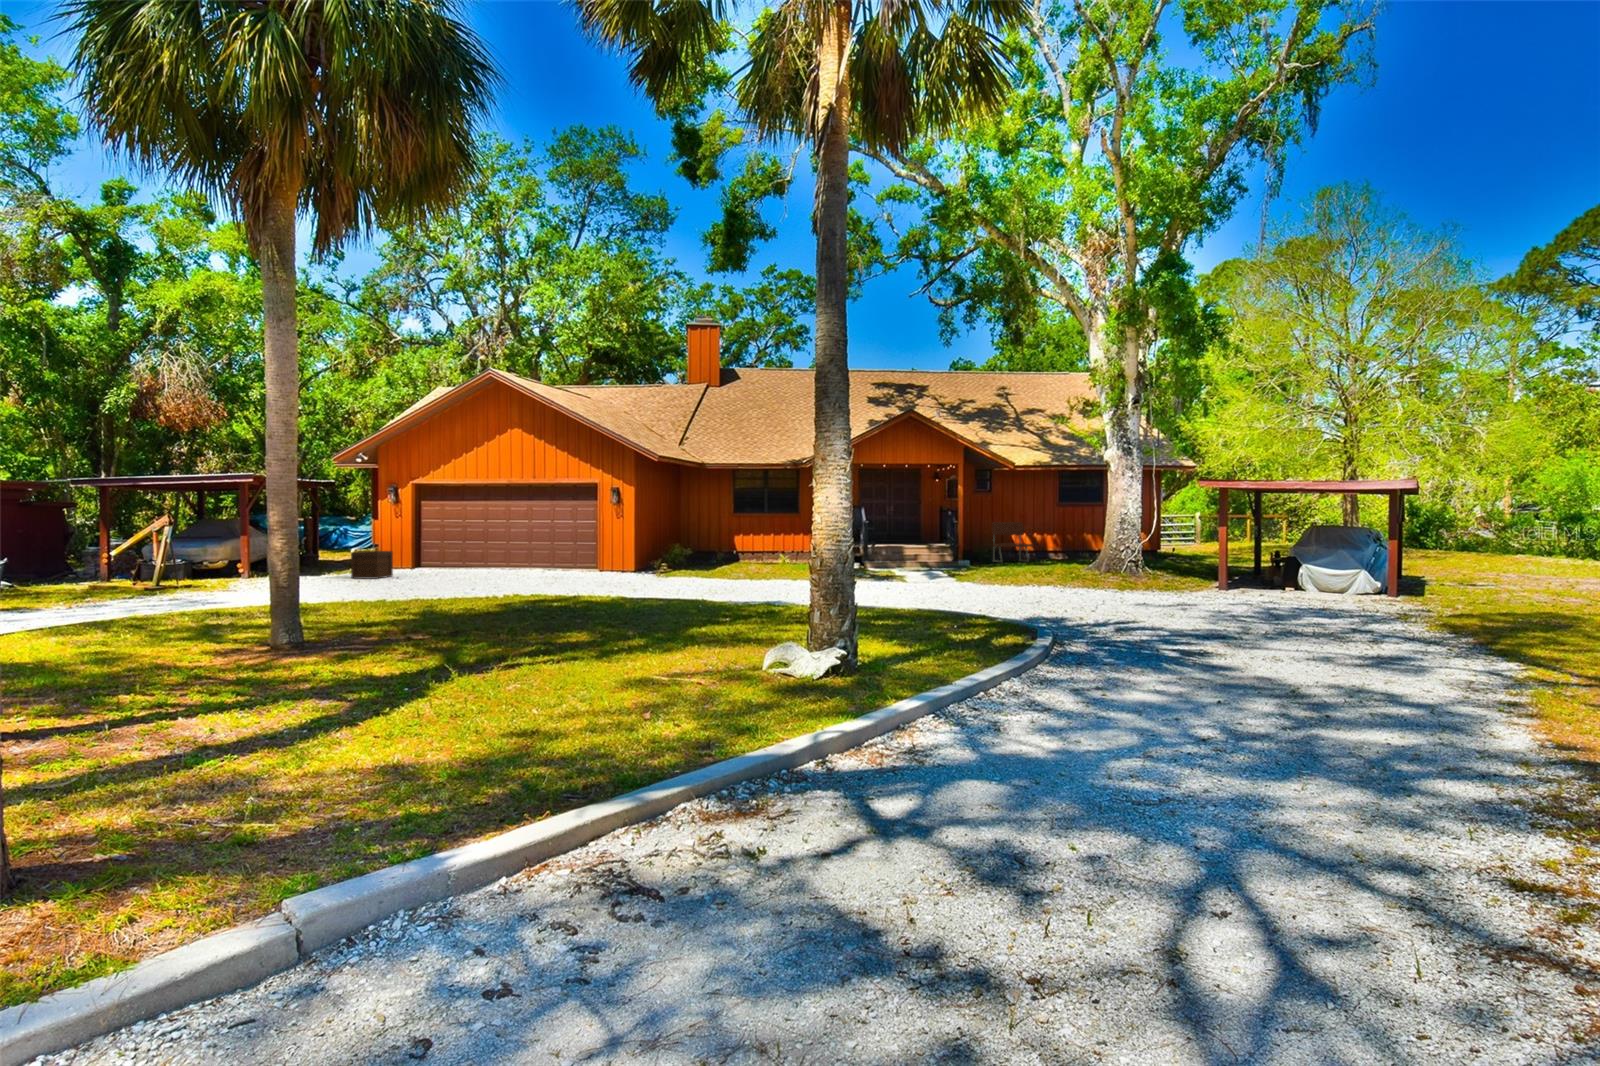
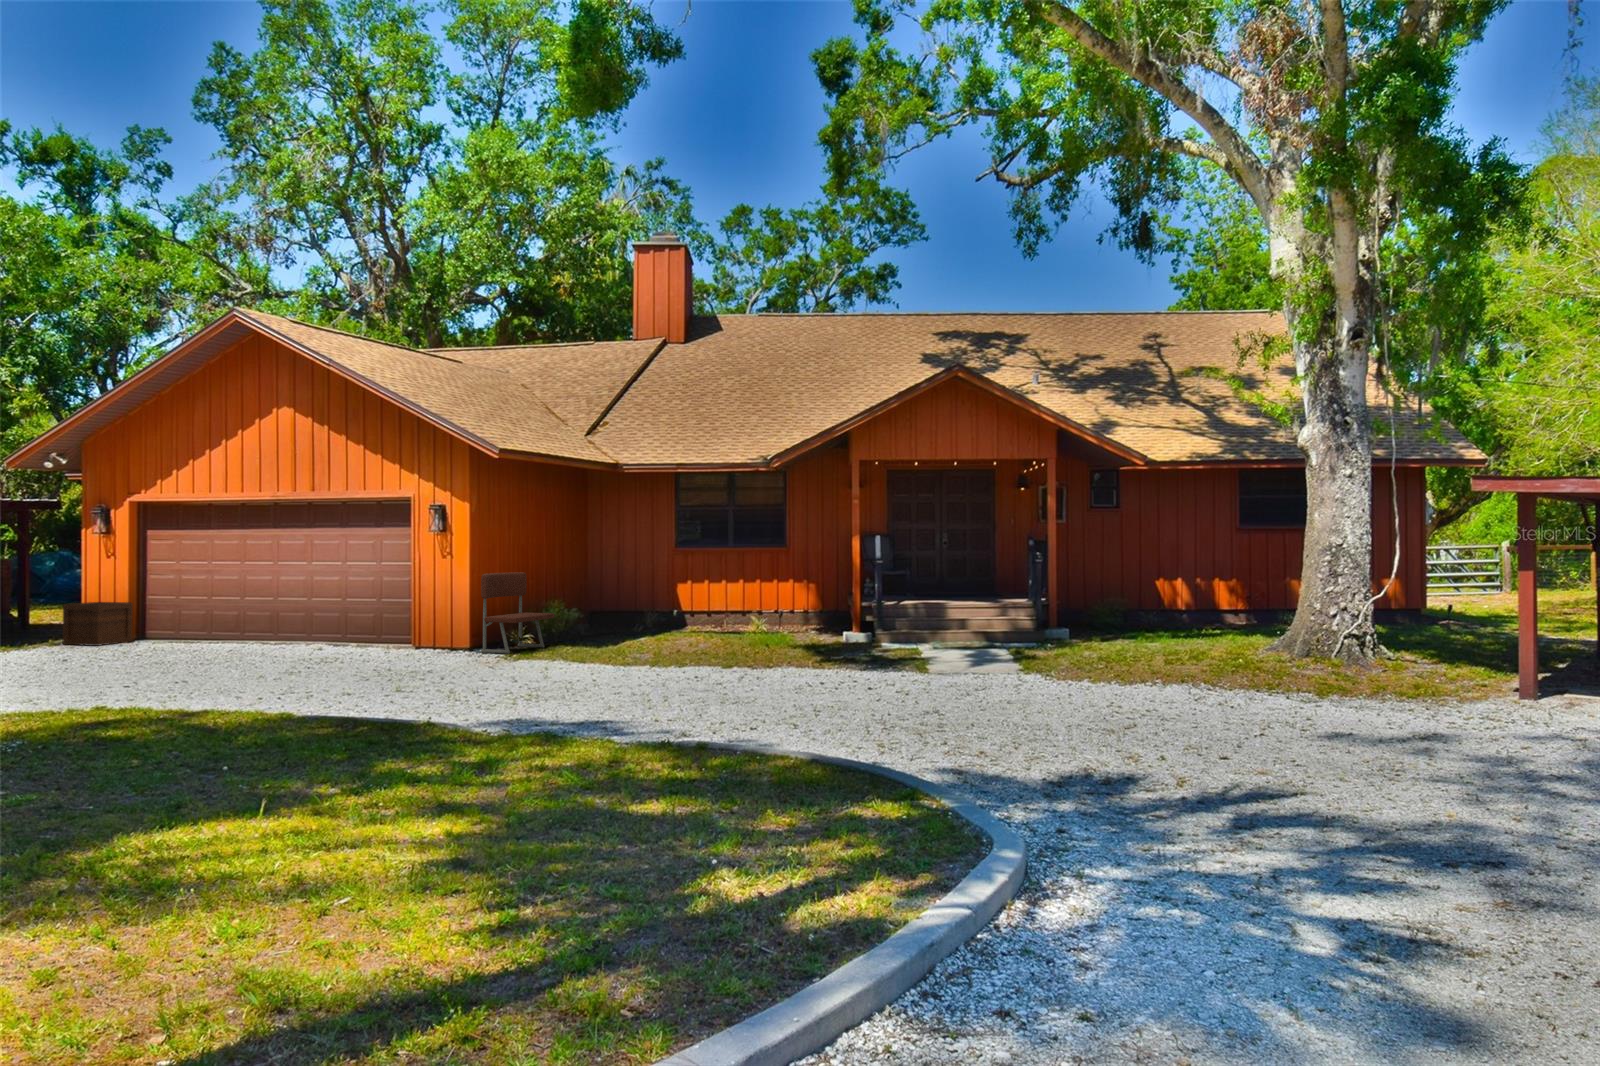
bench: present [992,522,1033,562] -> present [481,572,555,654]

